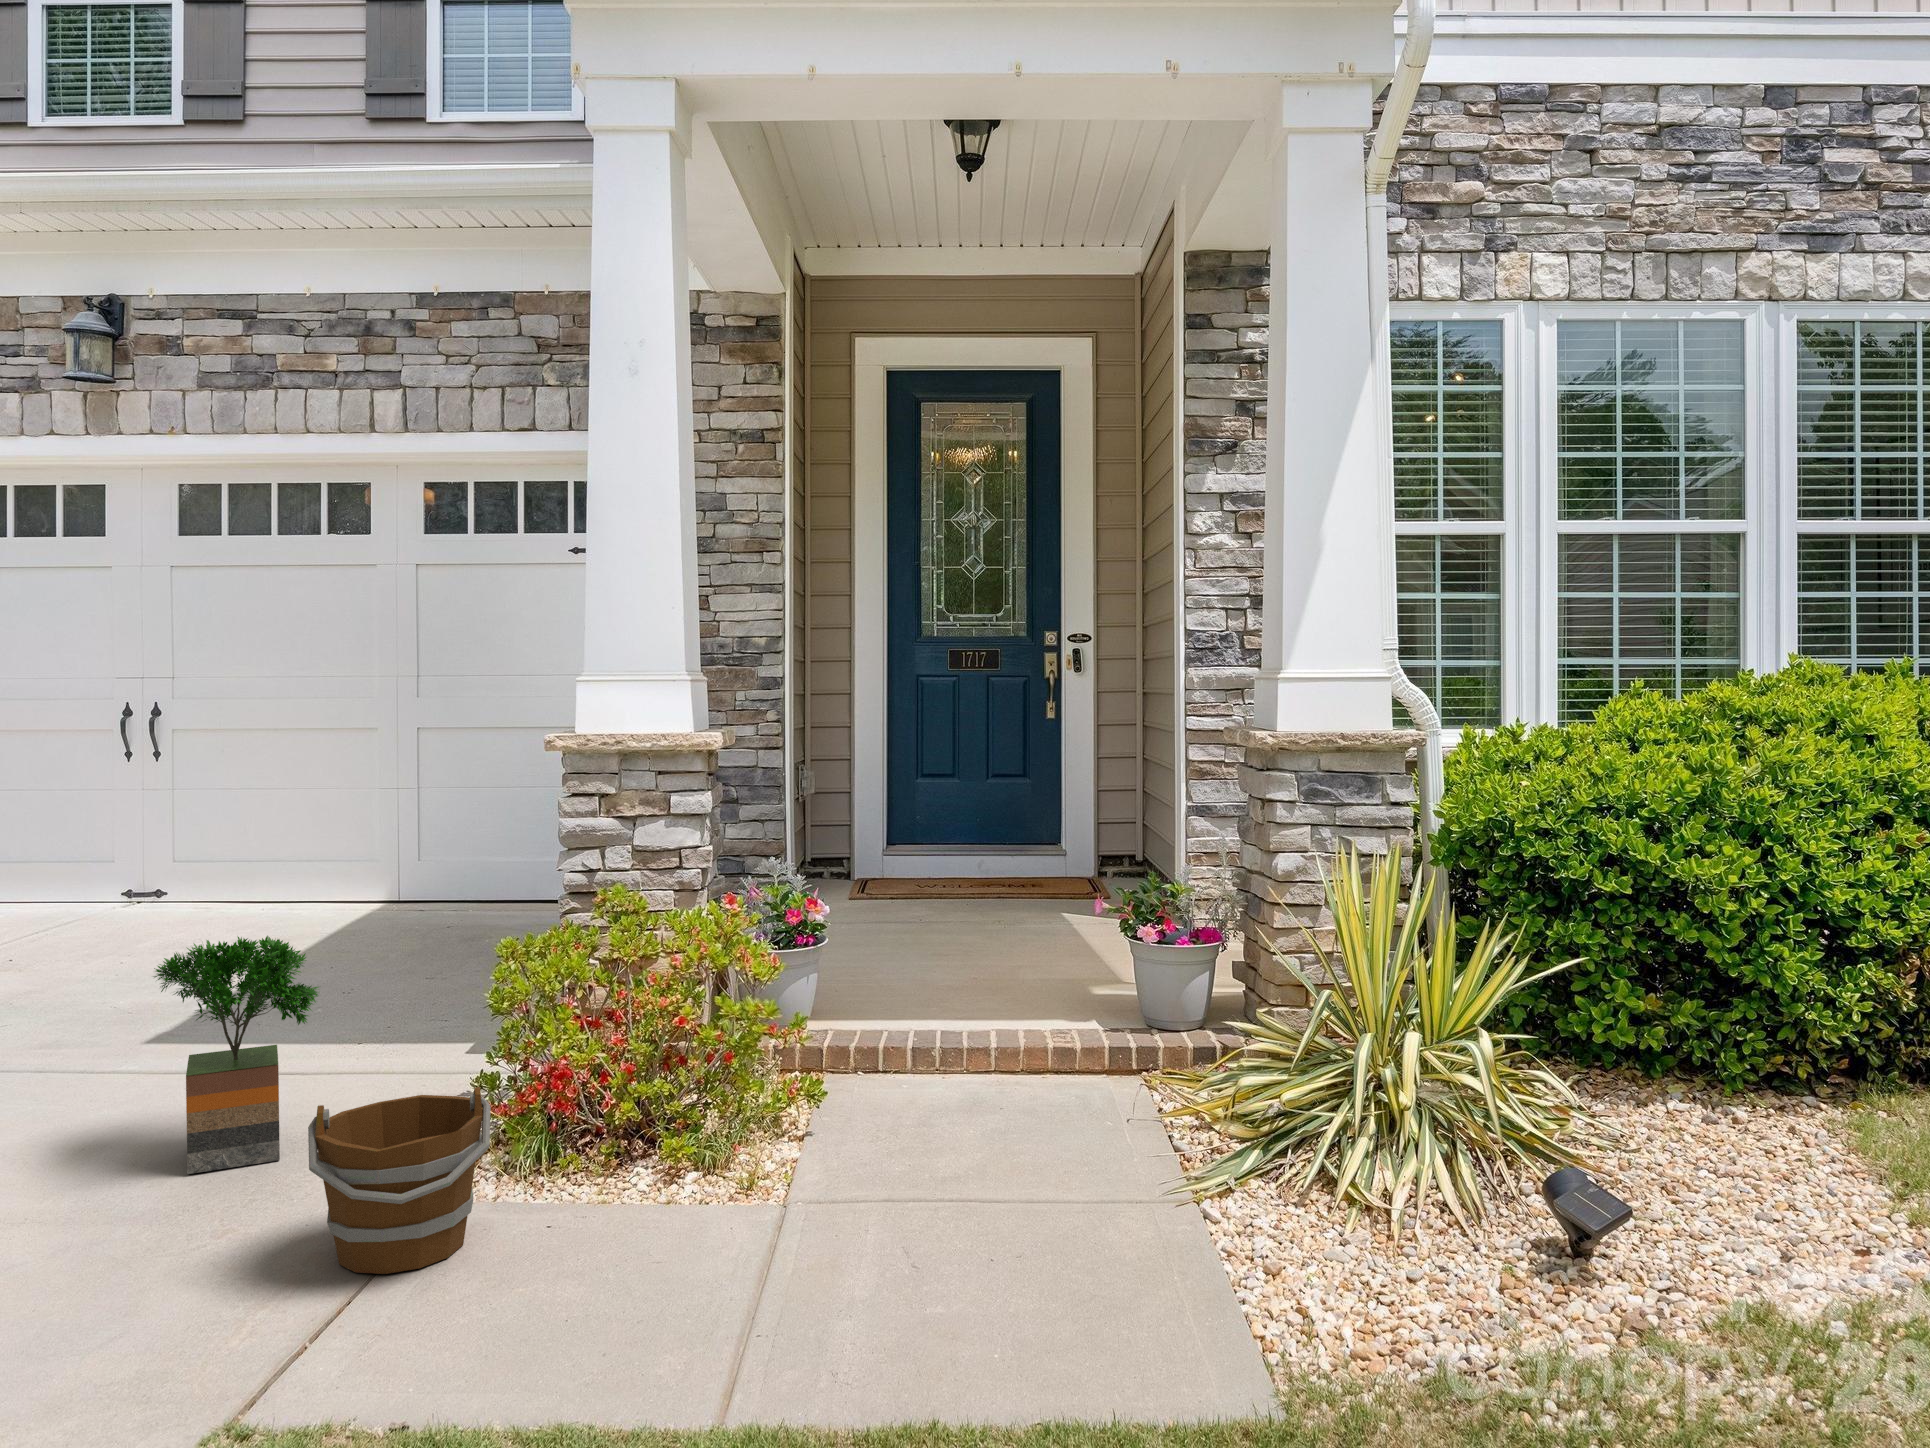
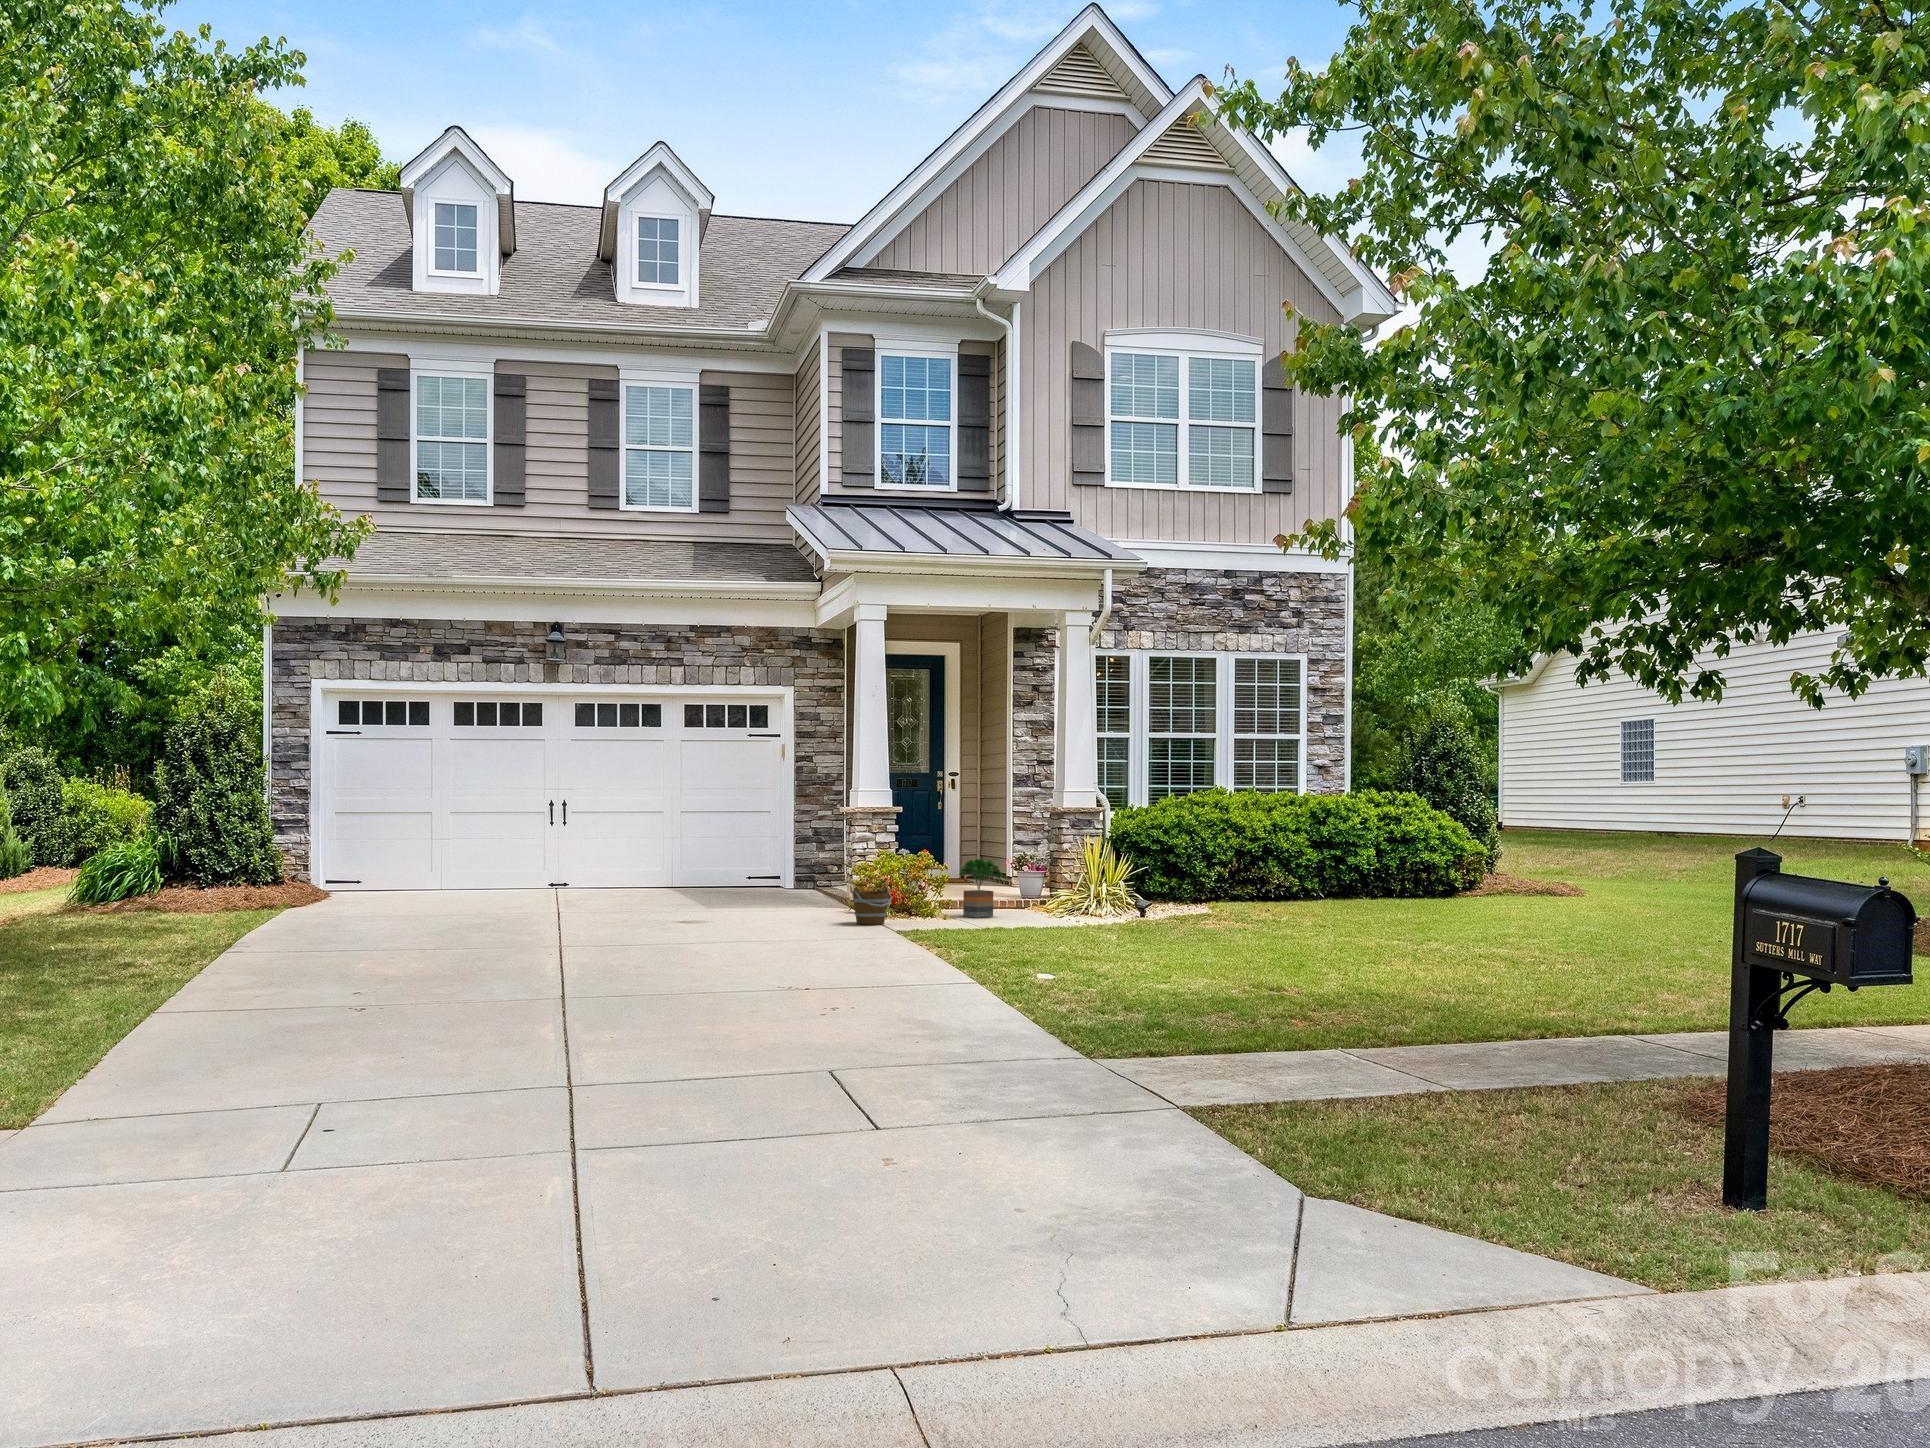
potted tree: present [154,936,319,1174] -> present [960,859,1002,918]

